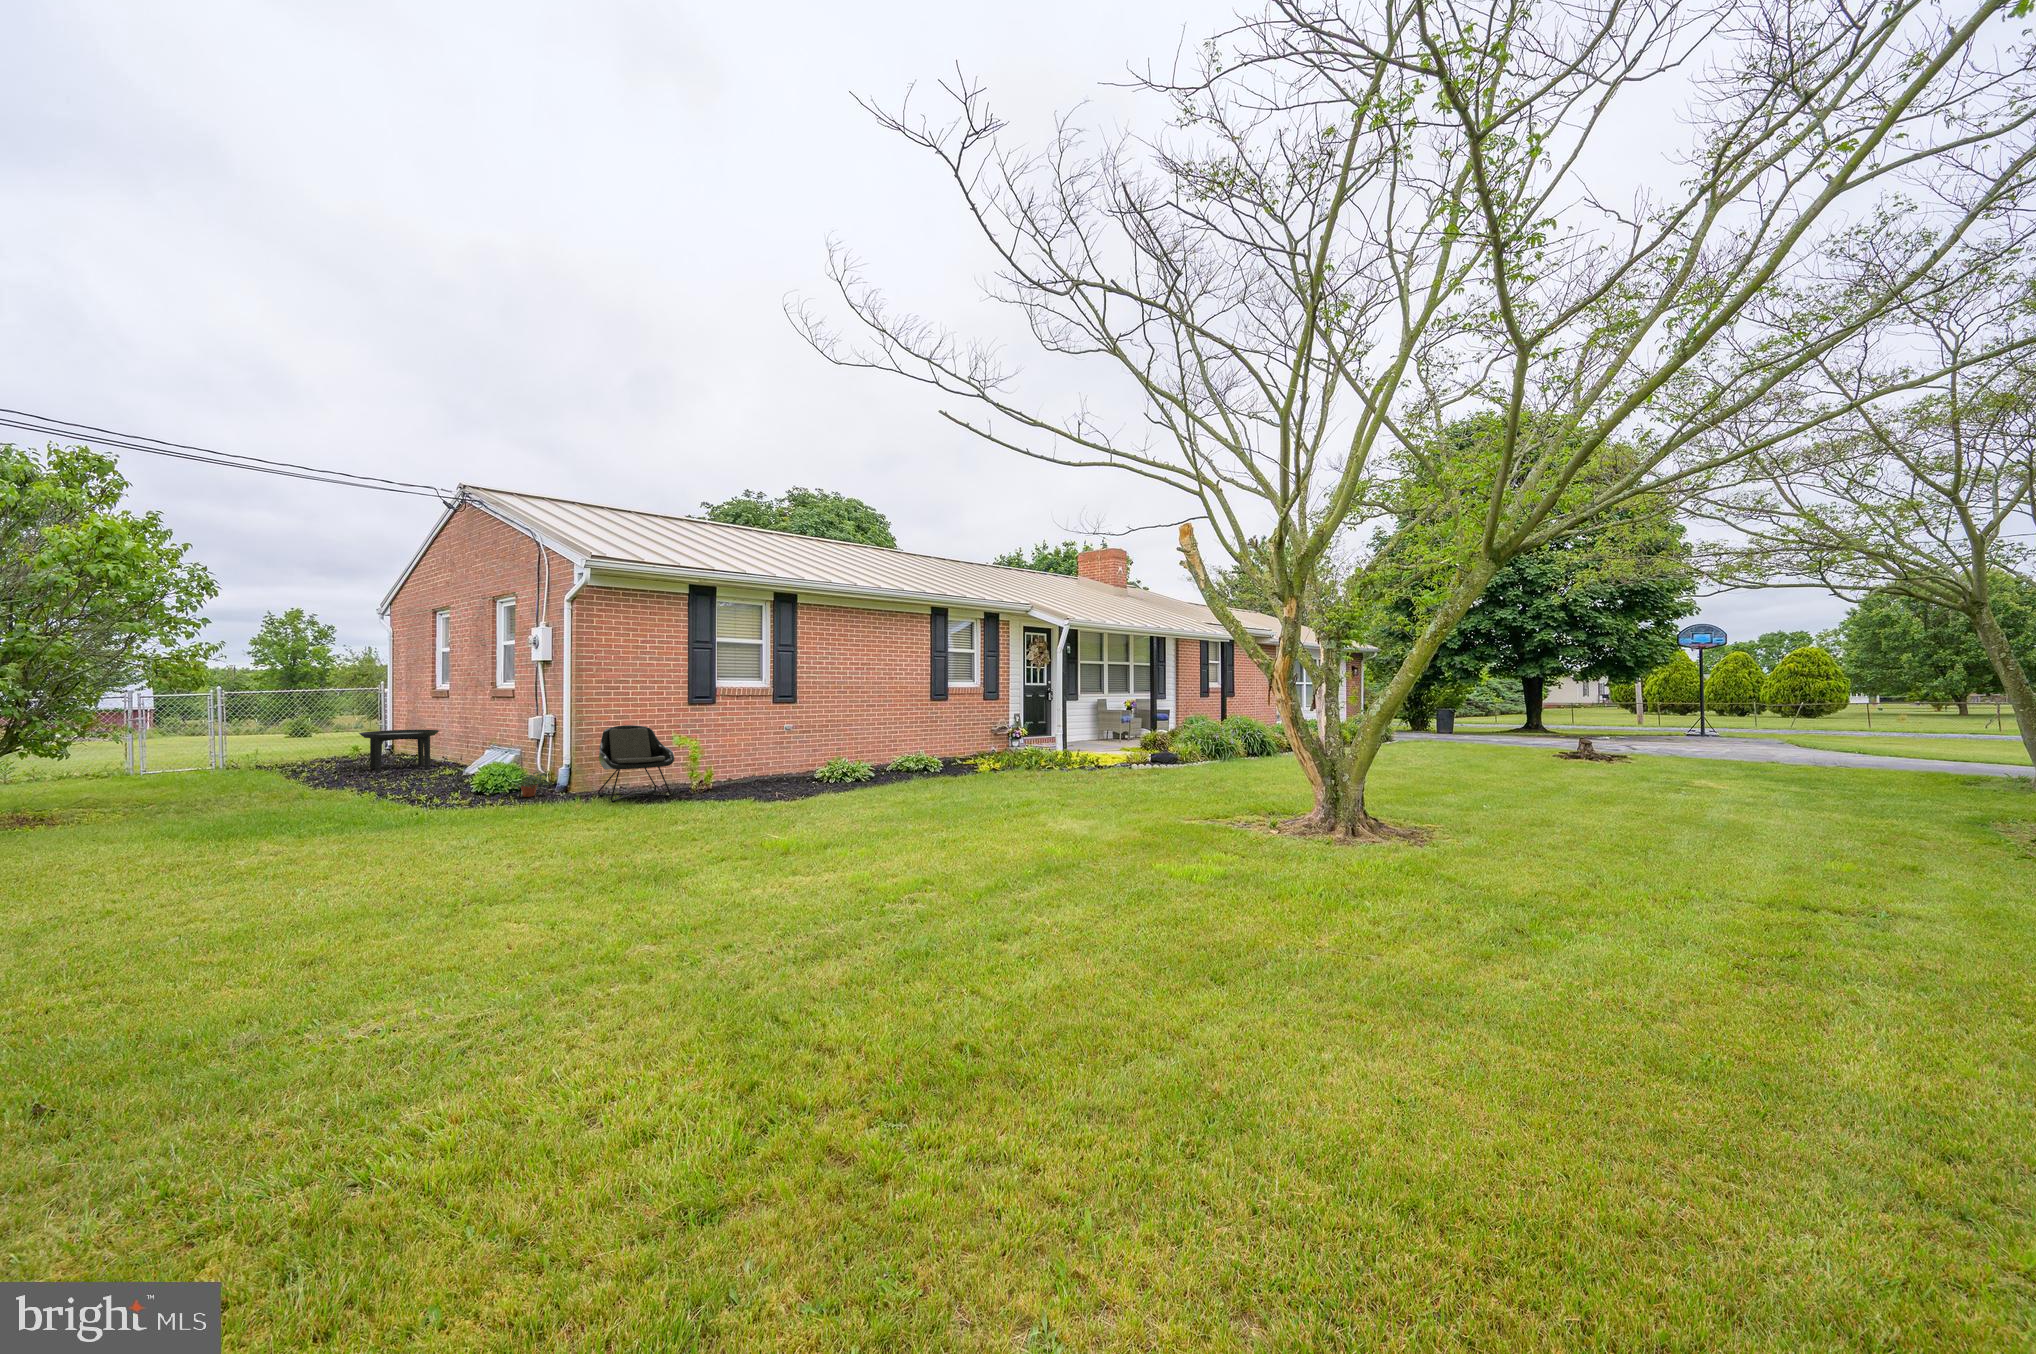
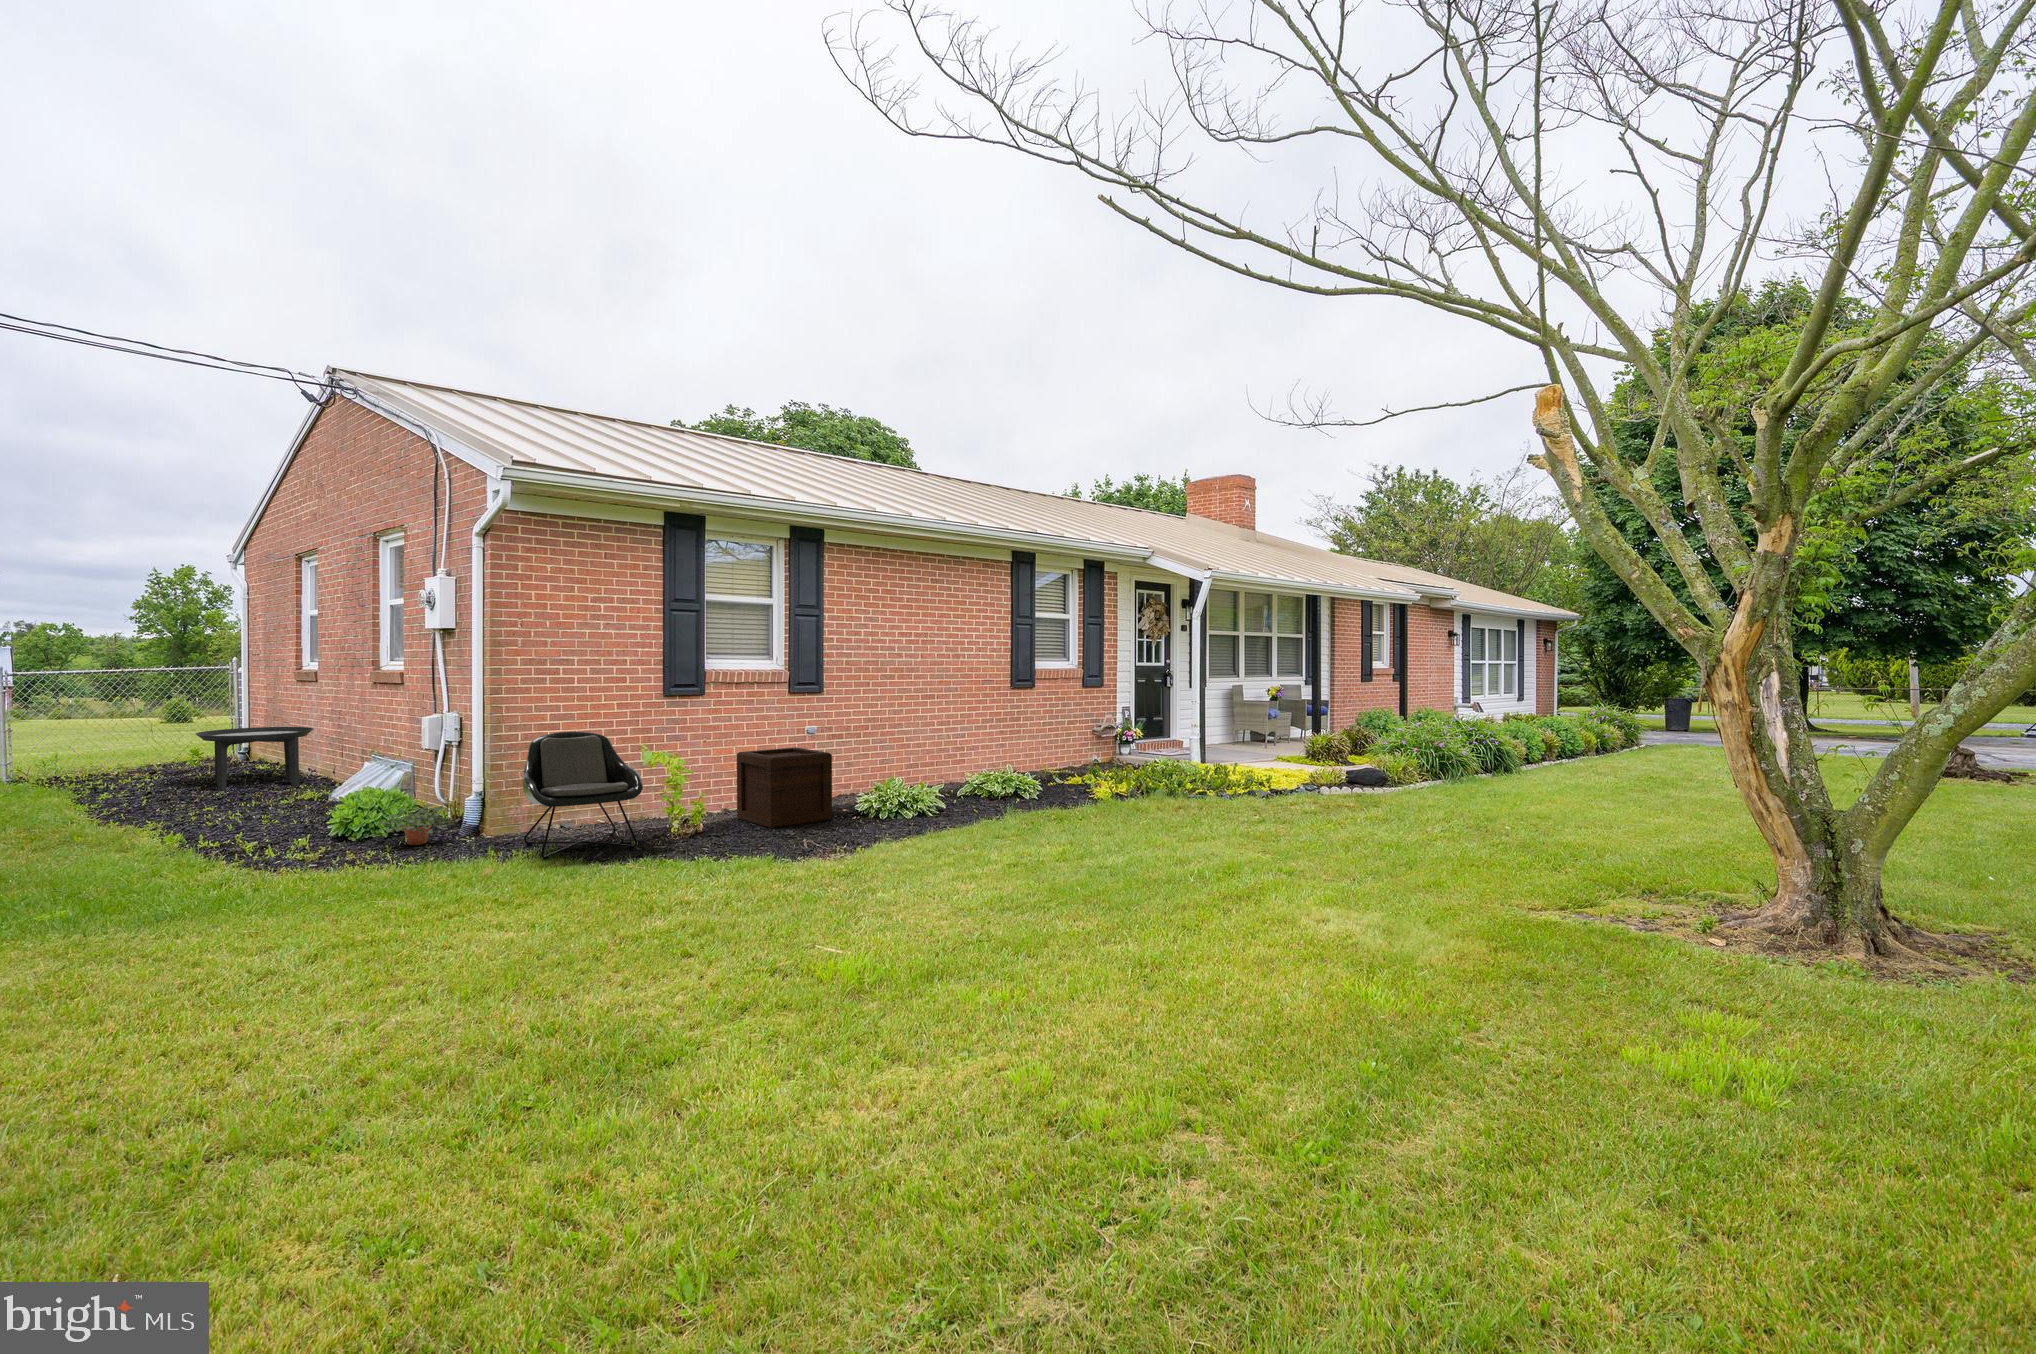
wooden crate: none [736,738,798,788] -> present [737,747,832,828]

